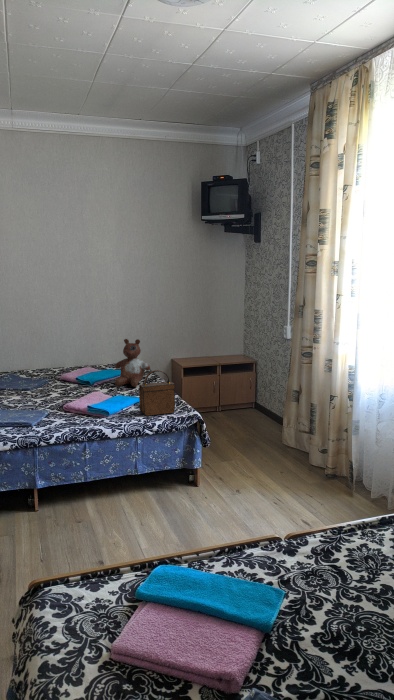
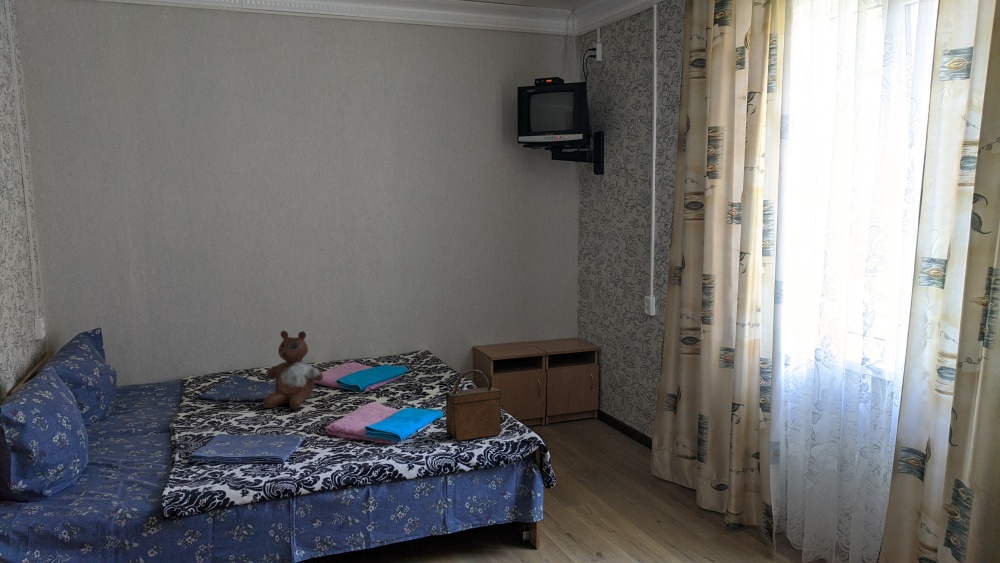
stuffed bear: present [115,339,150,387] -> present [263,331,323,409]

